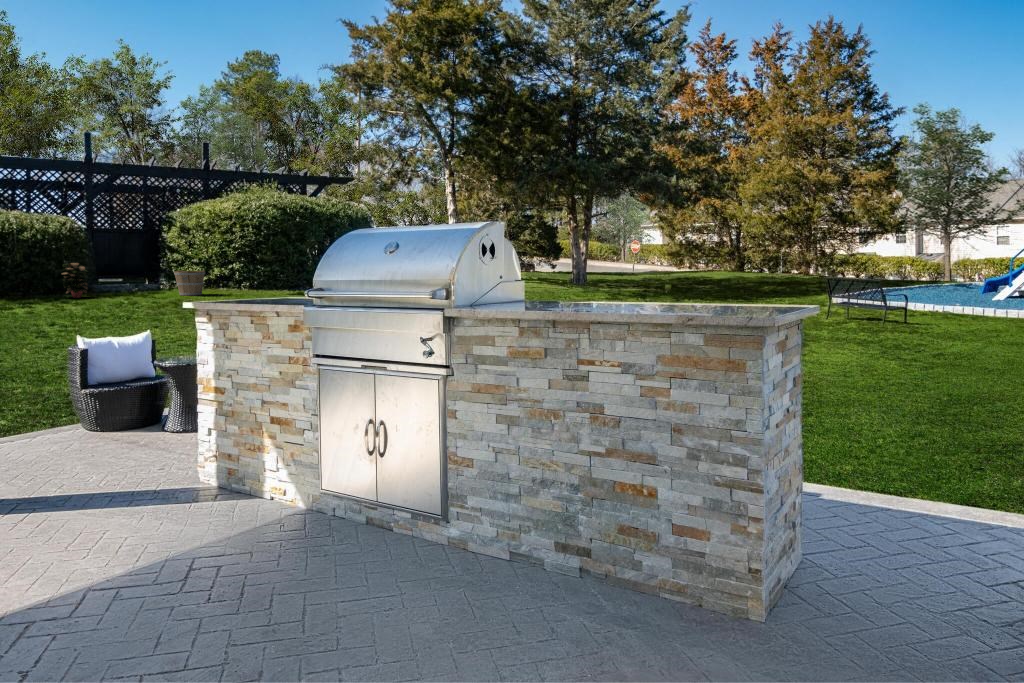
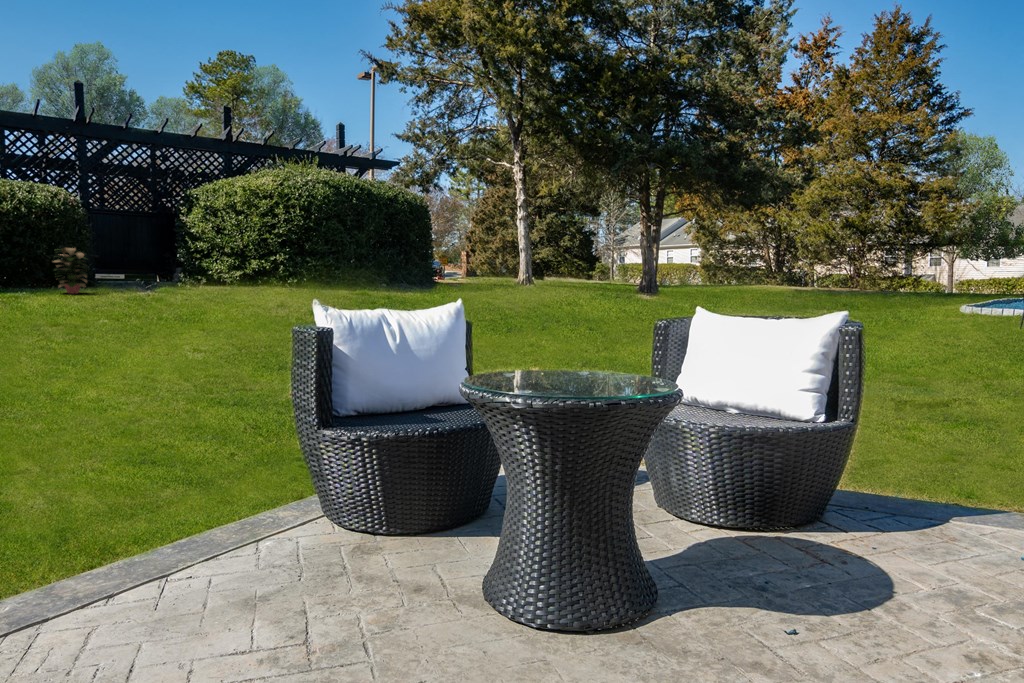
wooden bucket: present [174,270,205,296] -> none [199,261,239,293]

